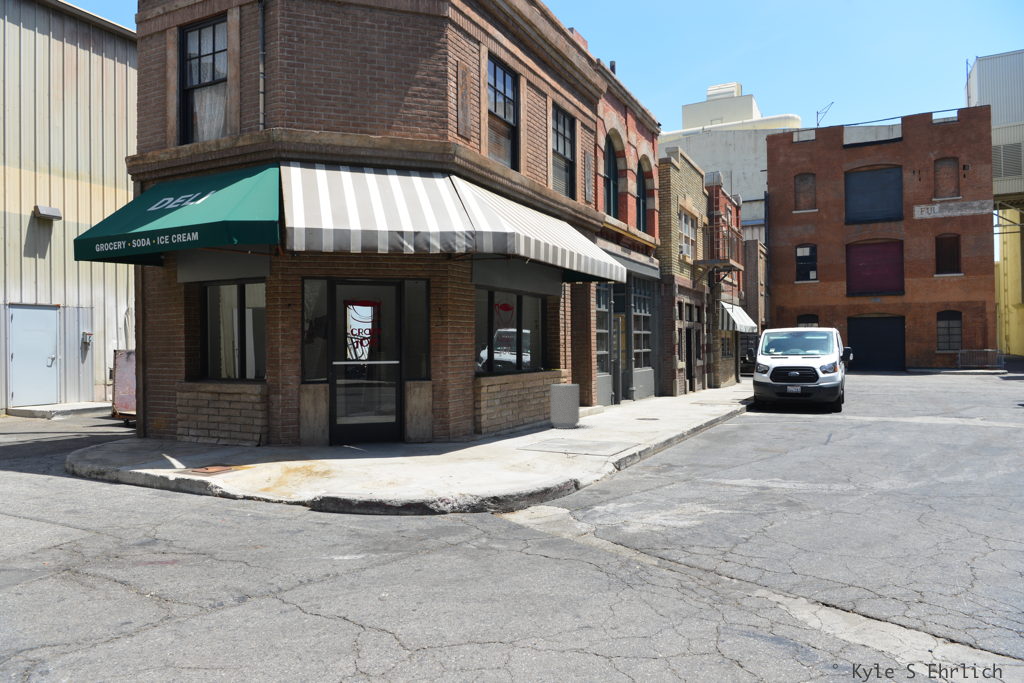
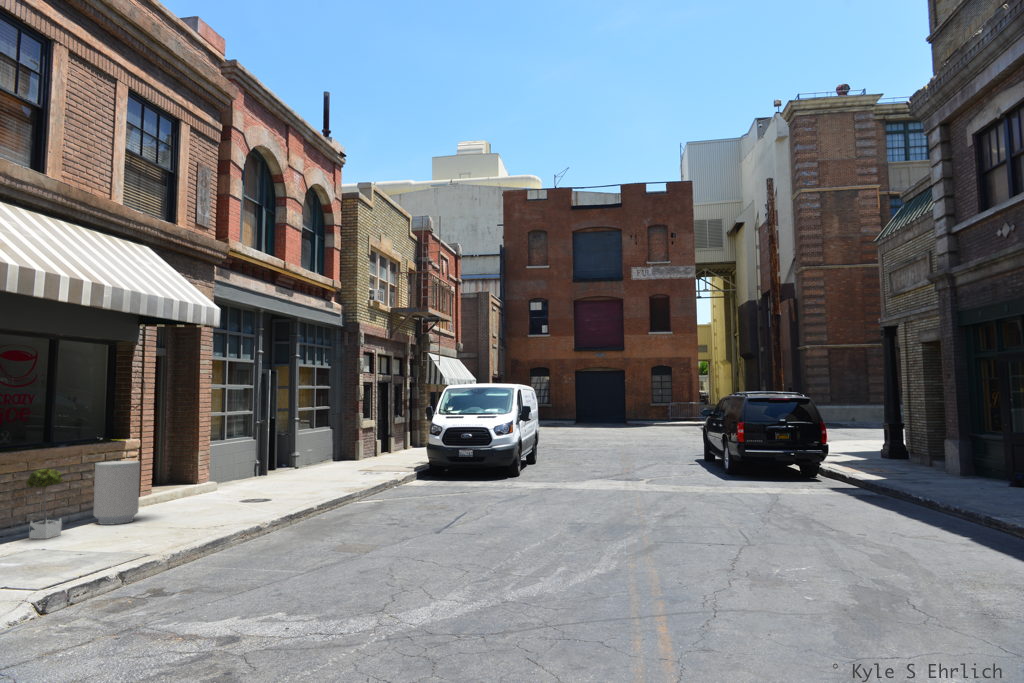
potted tree: none [524,385,544,434] -> present [27,469,63,539]

